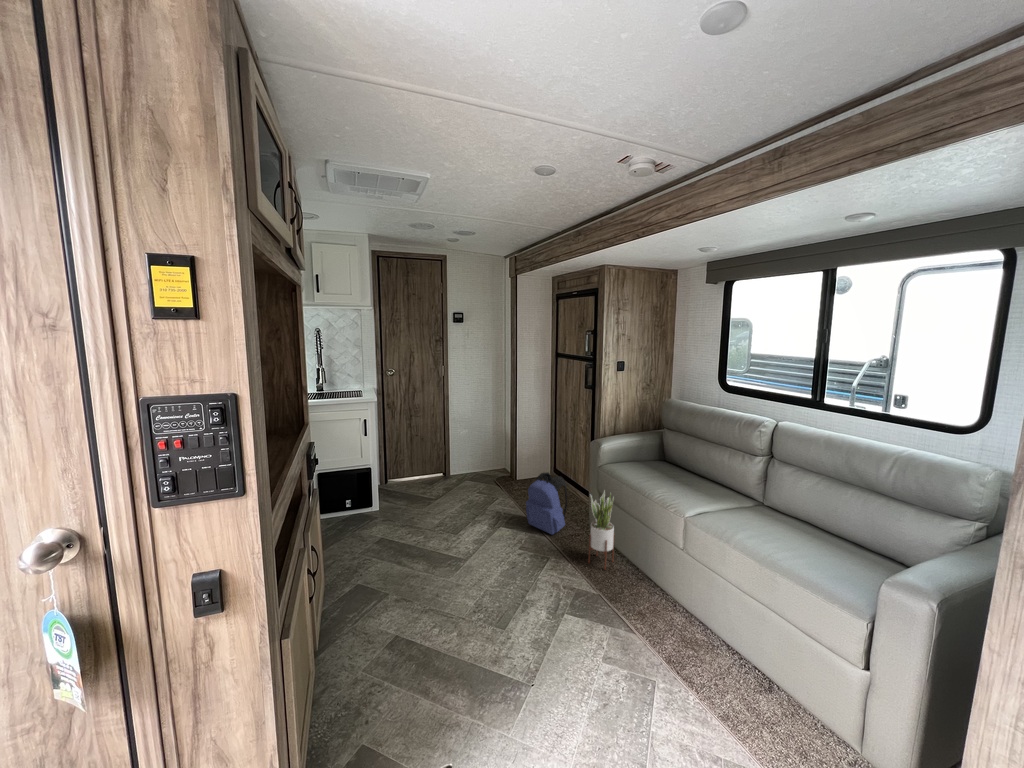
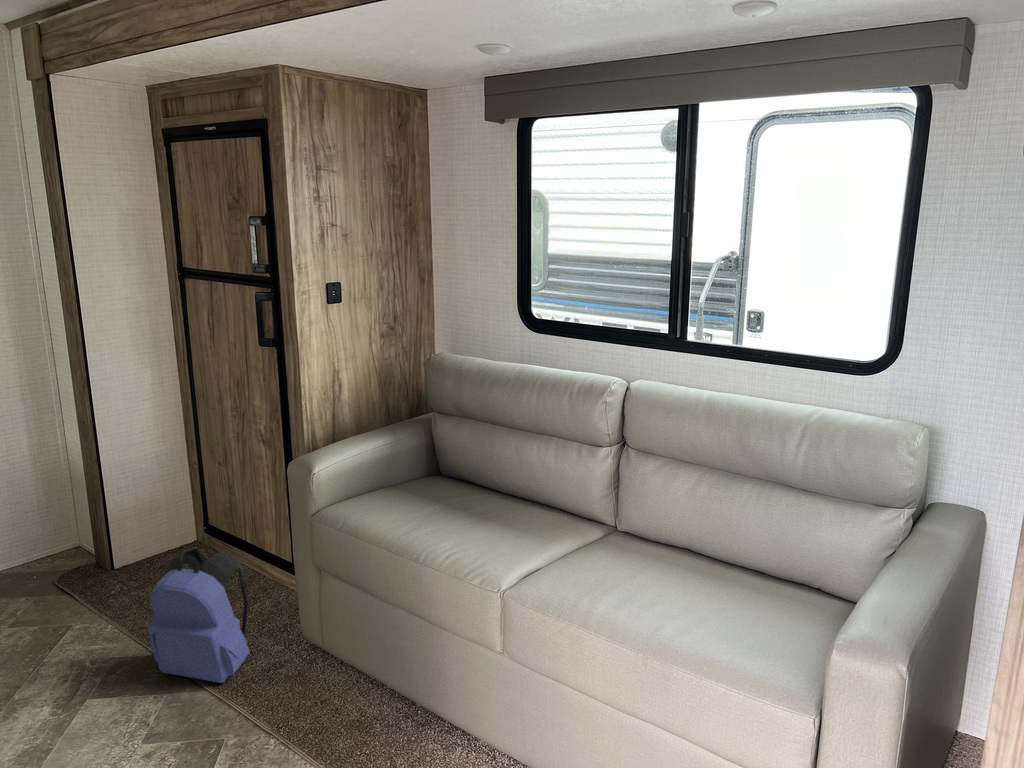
potted plant: present [588,491,614,569] -> none [304,567,364,730]

